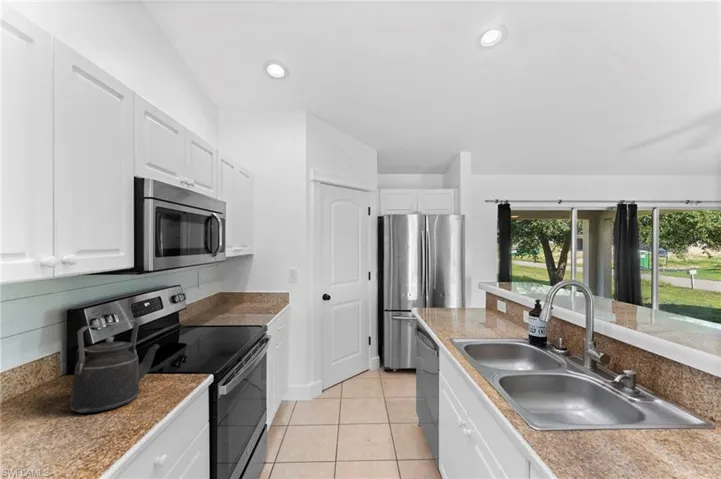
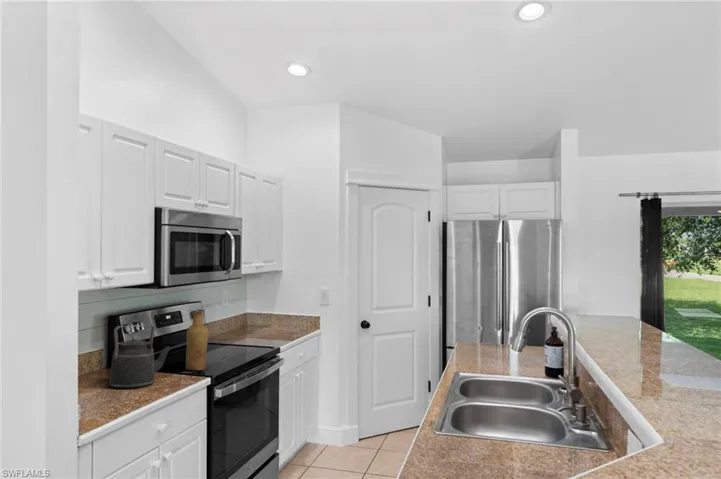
vase: none [176,297,203,367] -> present [186,311,208,371]

